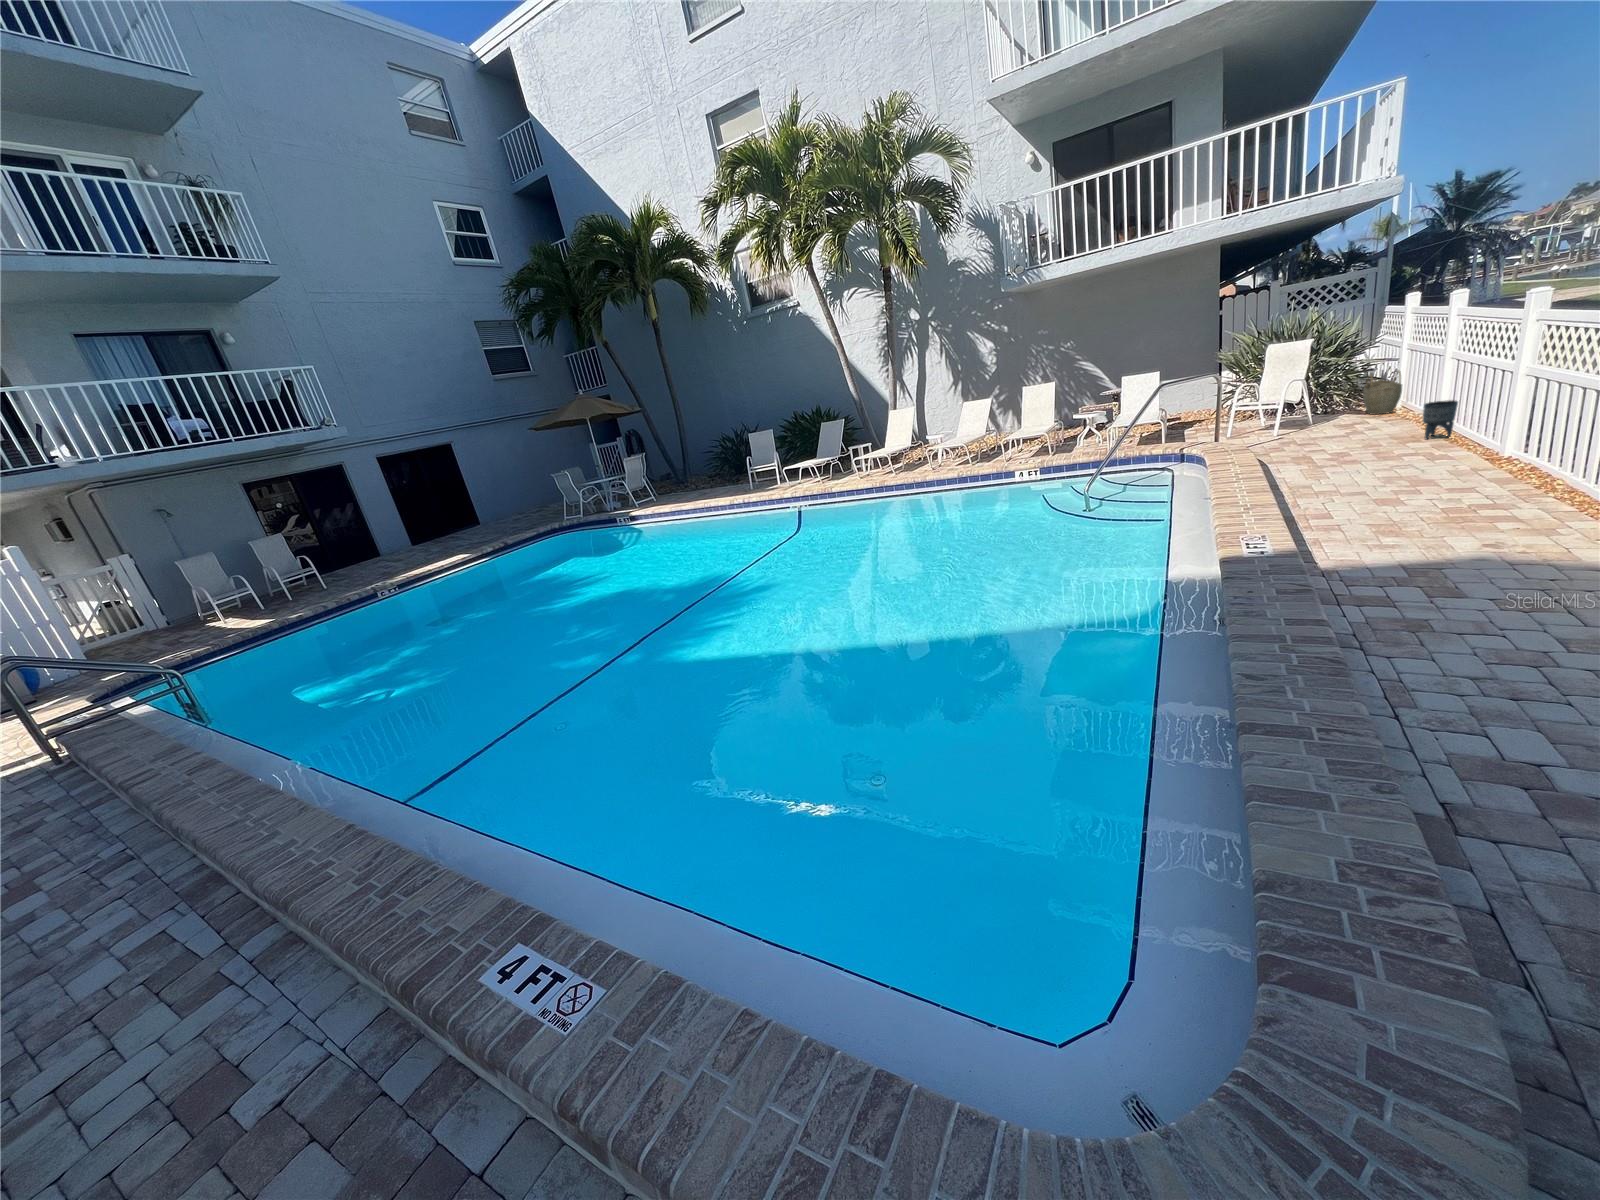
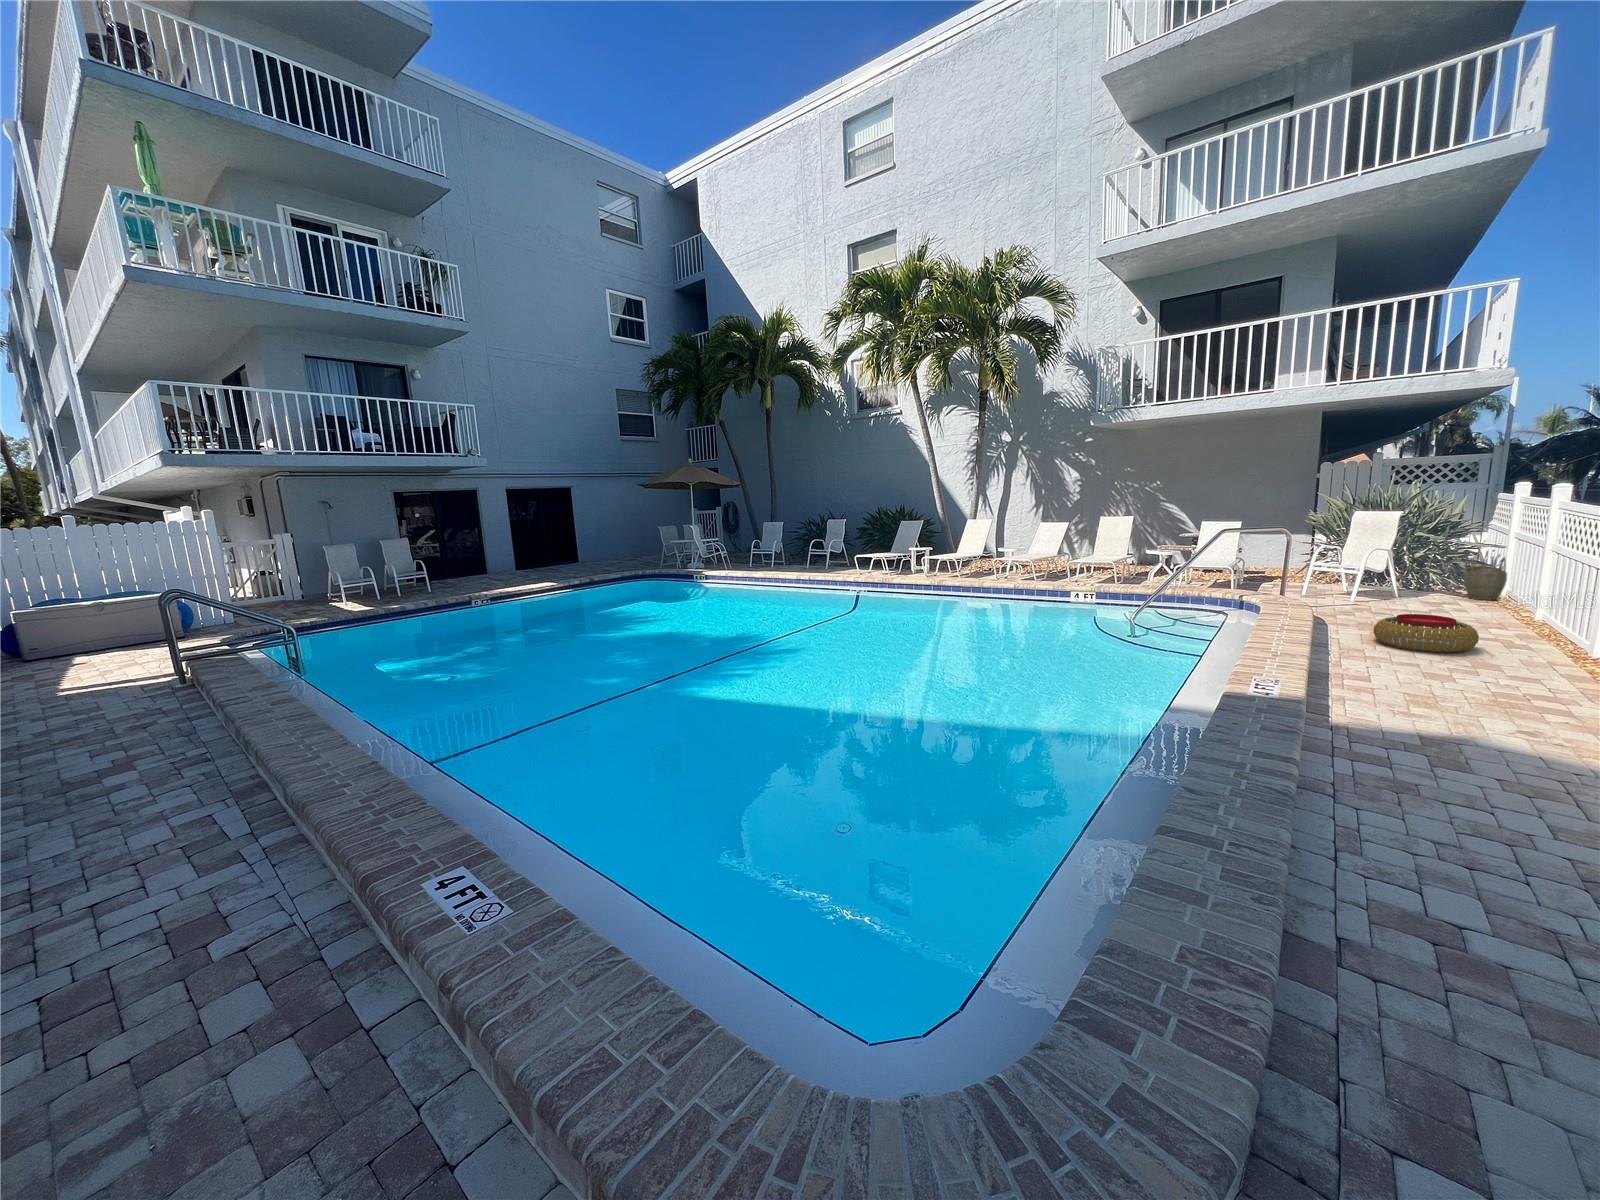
planter: present [1423,400,1458,439] -> none [1513,592,1553,631]
pouf: none [1310,439,1408,477] -> present [1373,614,1479,652]

